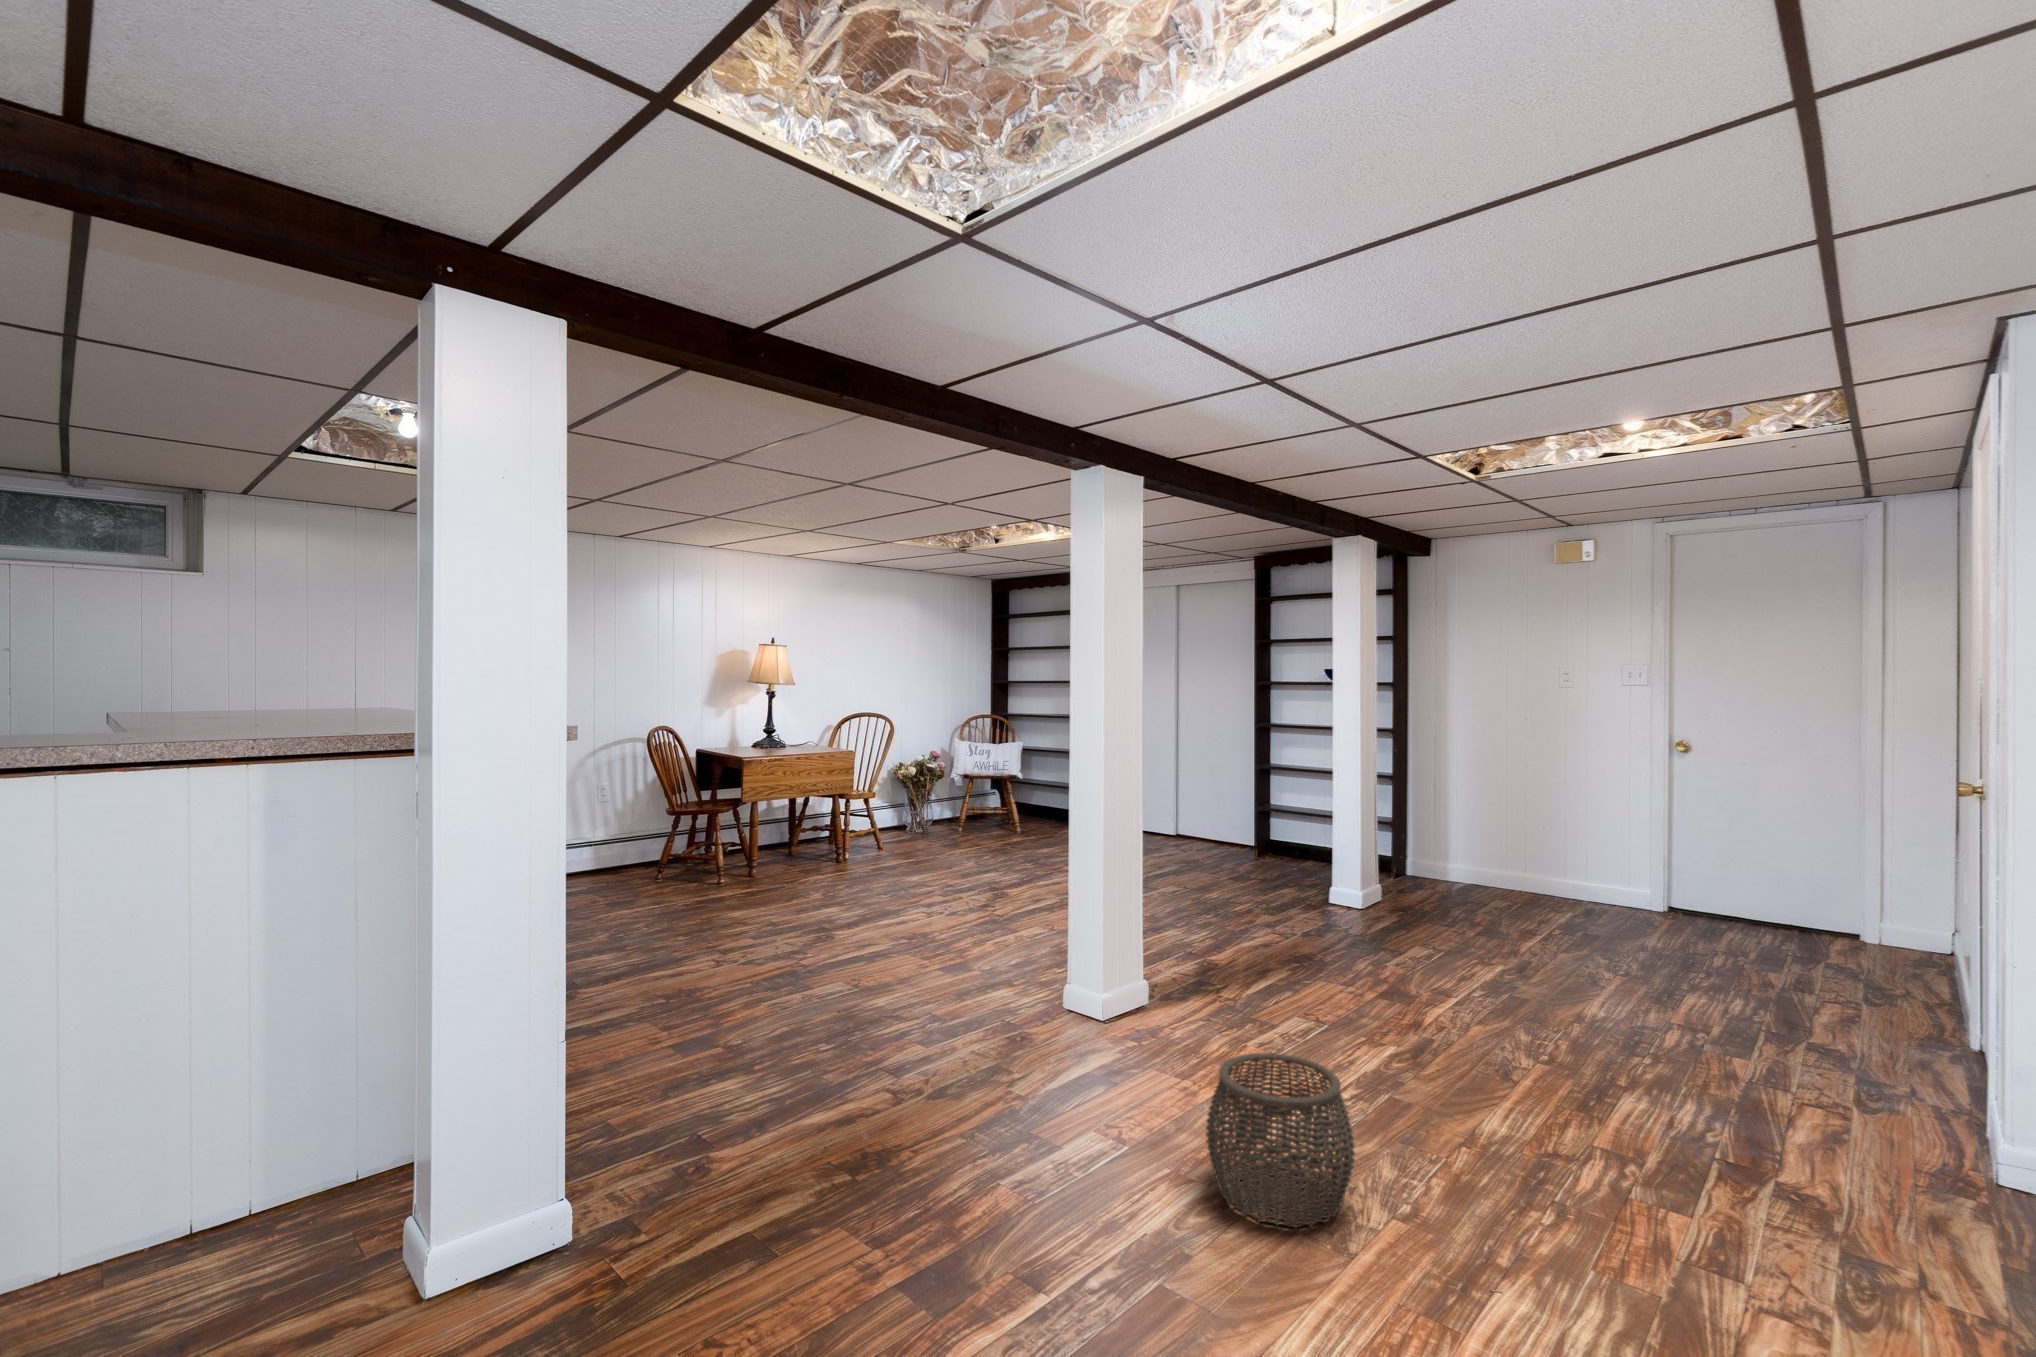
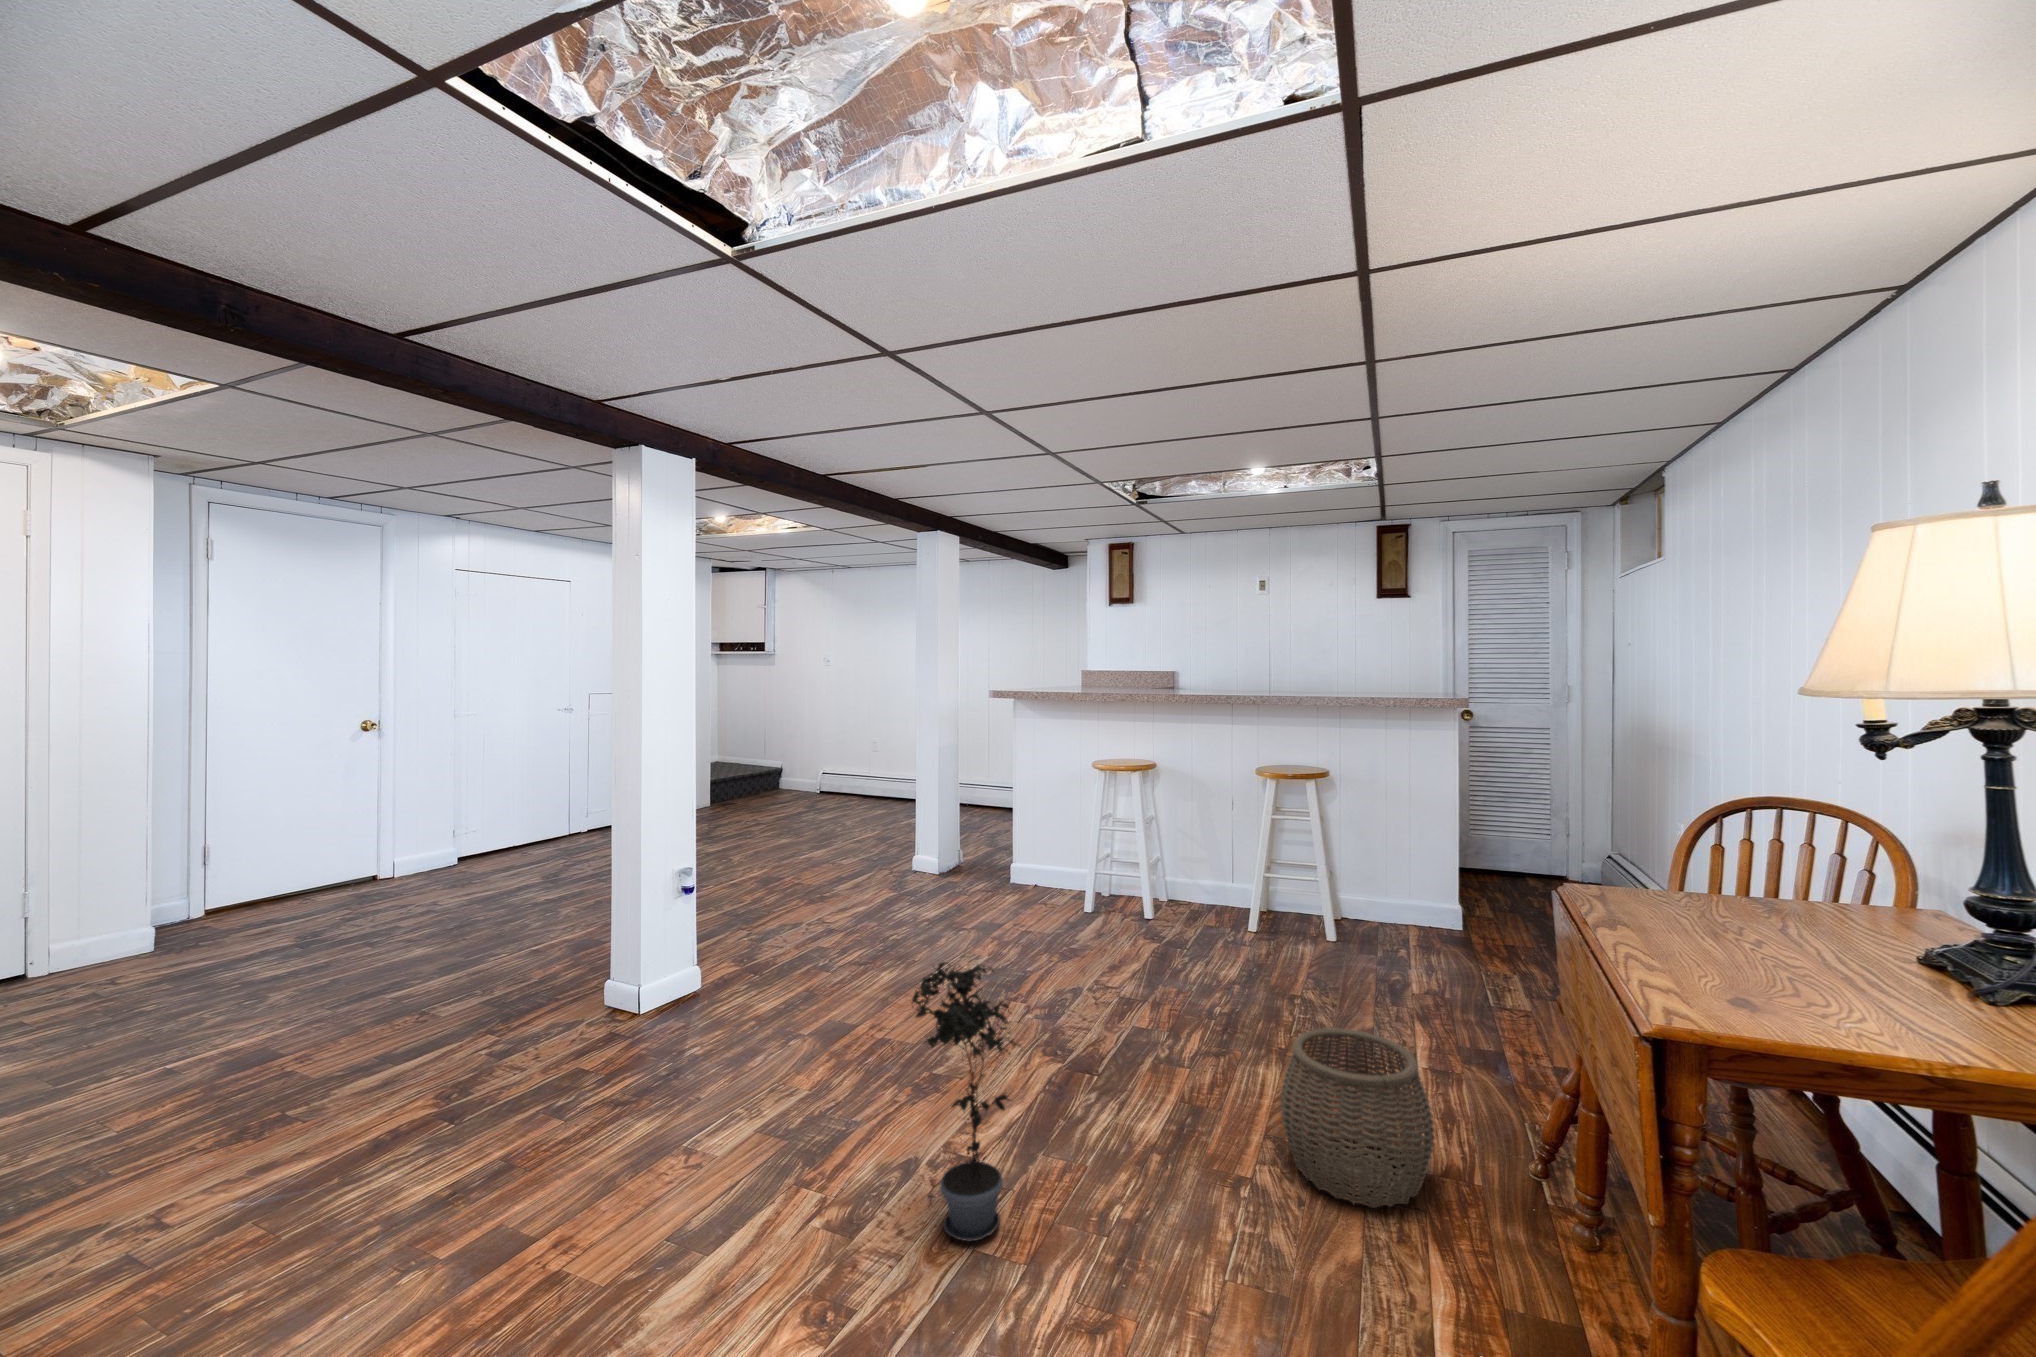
potted plant: none [1642,970,1785,1245] -> present [912,962,1020,1242]

